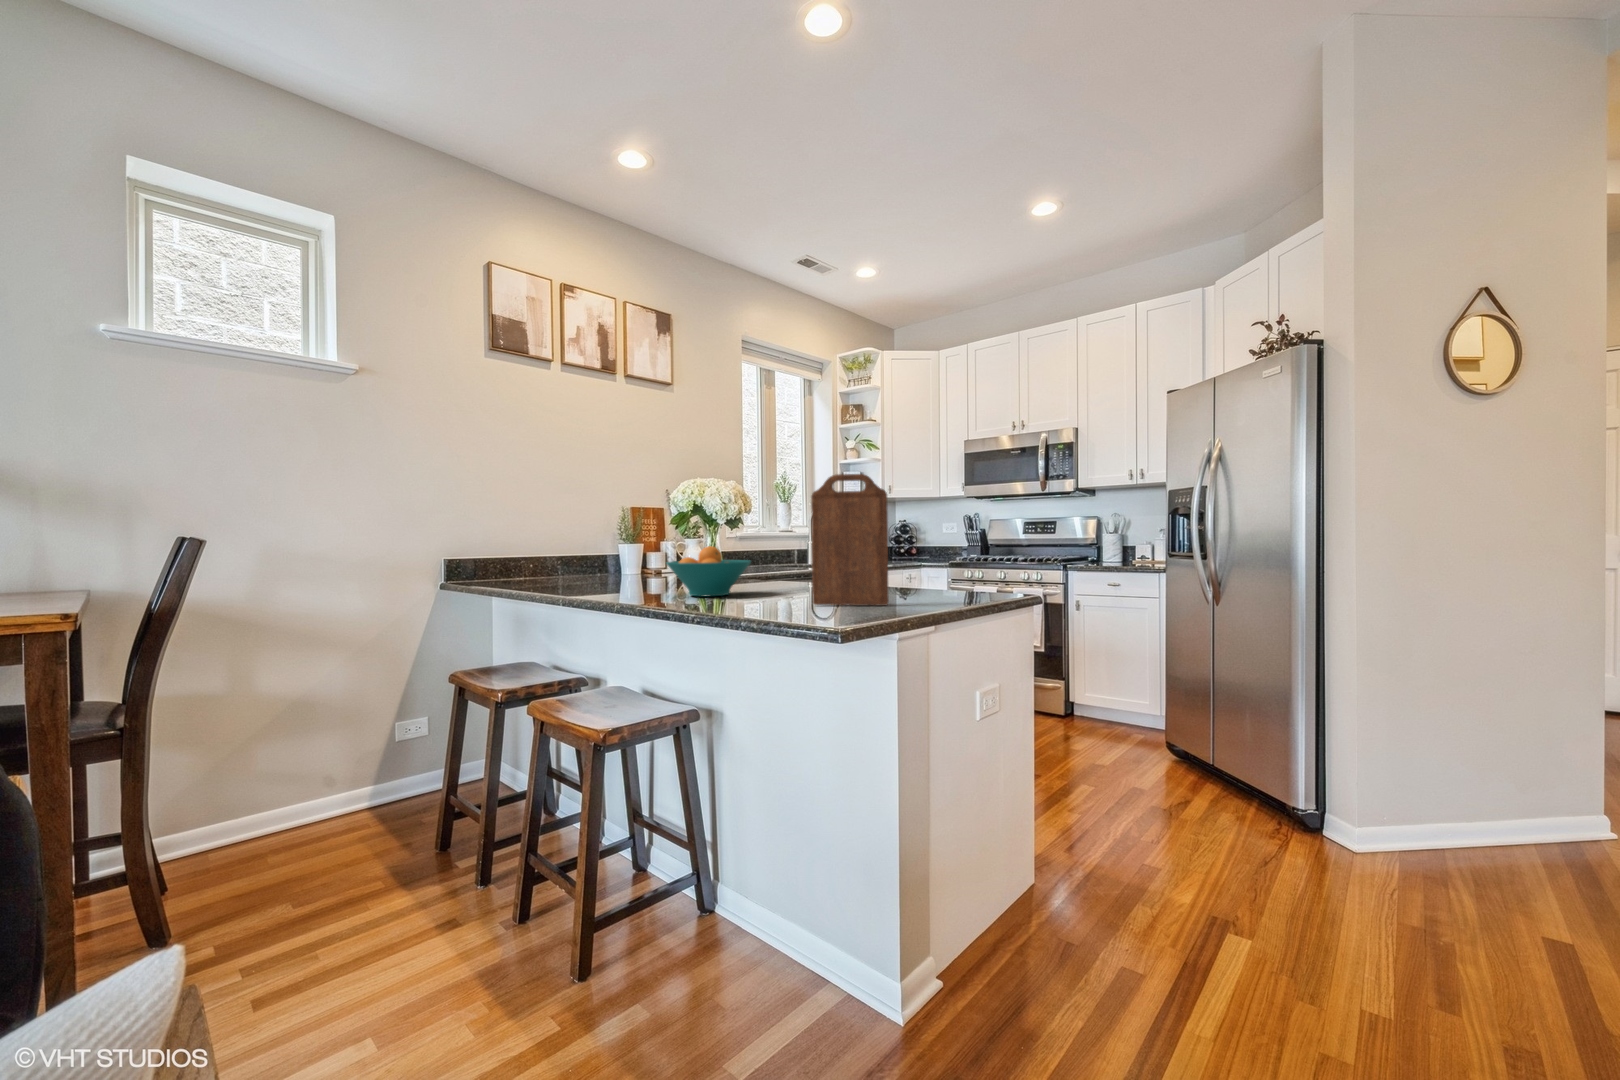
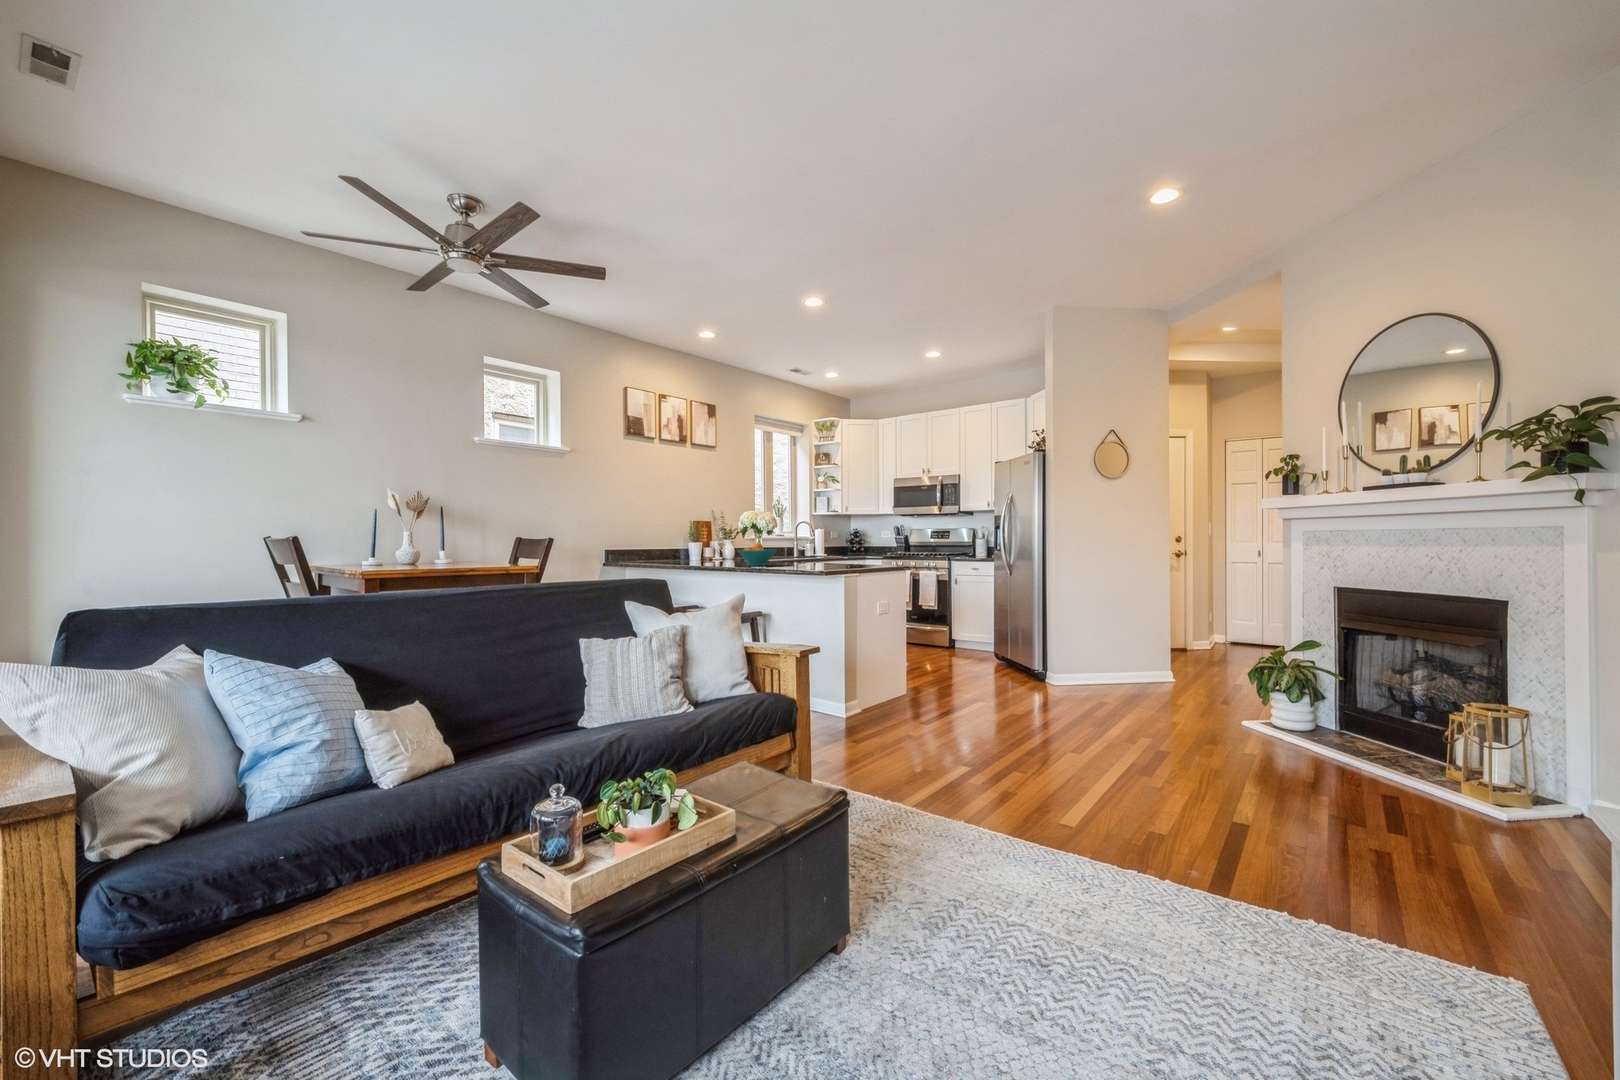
cutting board: present [811,474,889,605] -> none [808,512,840,567]

